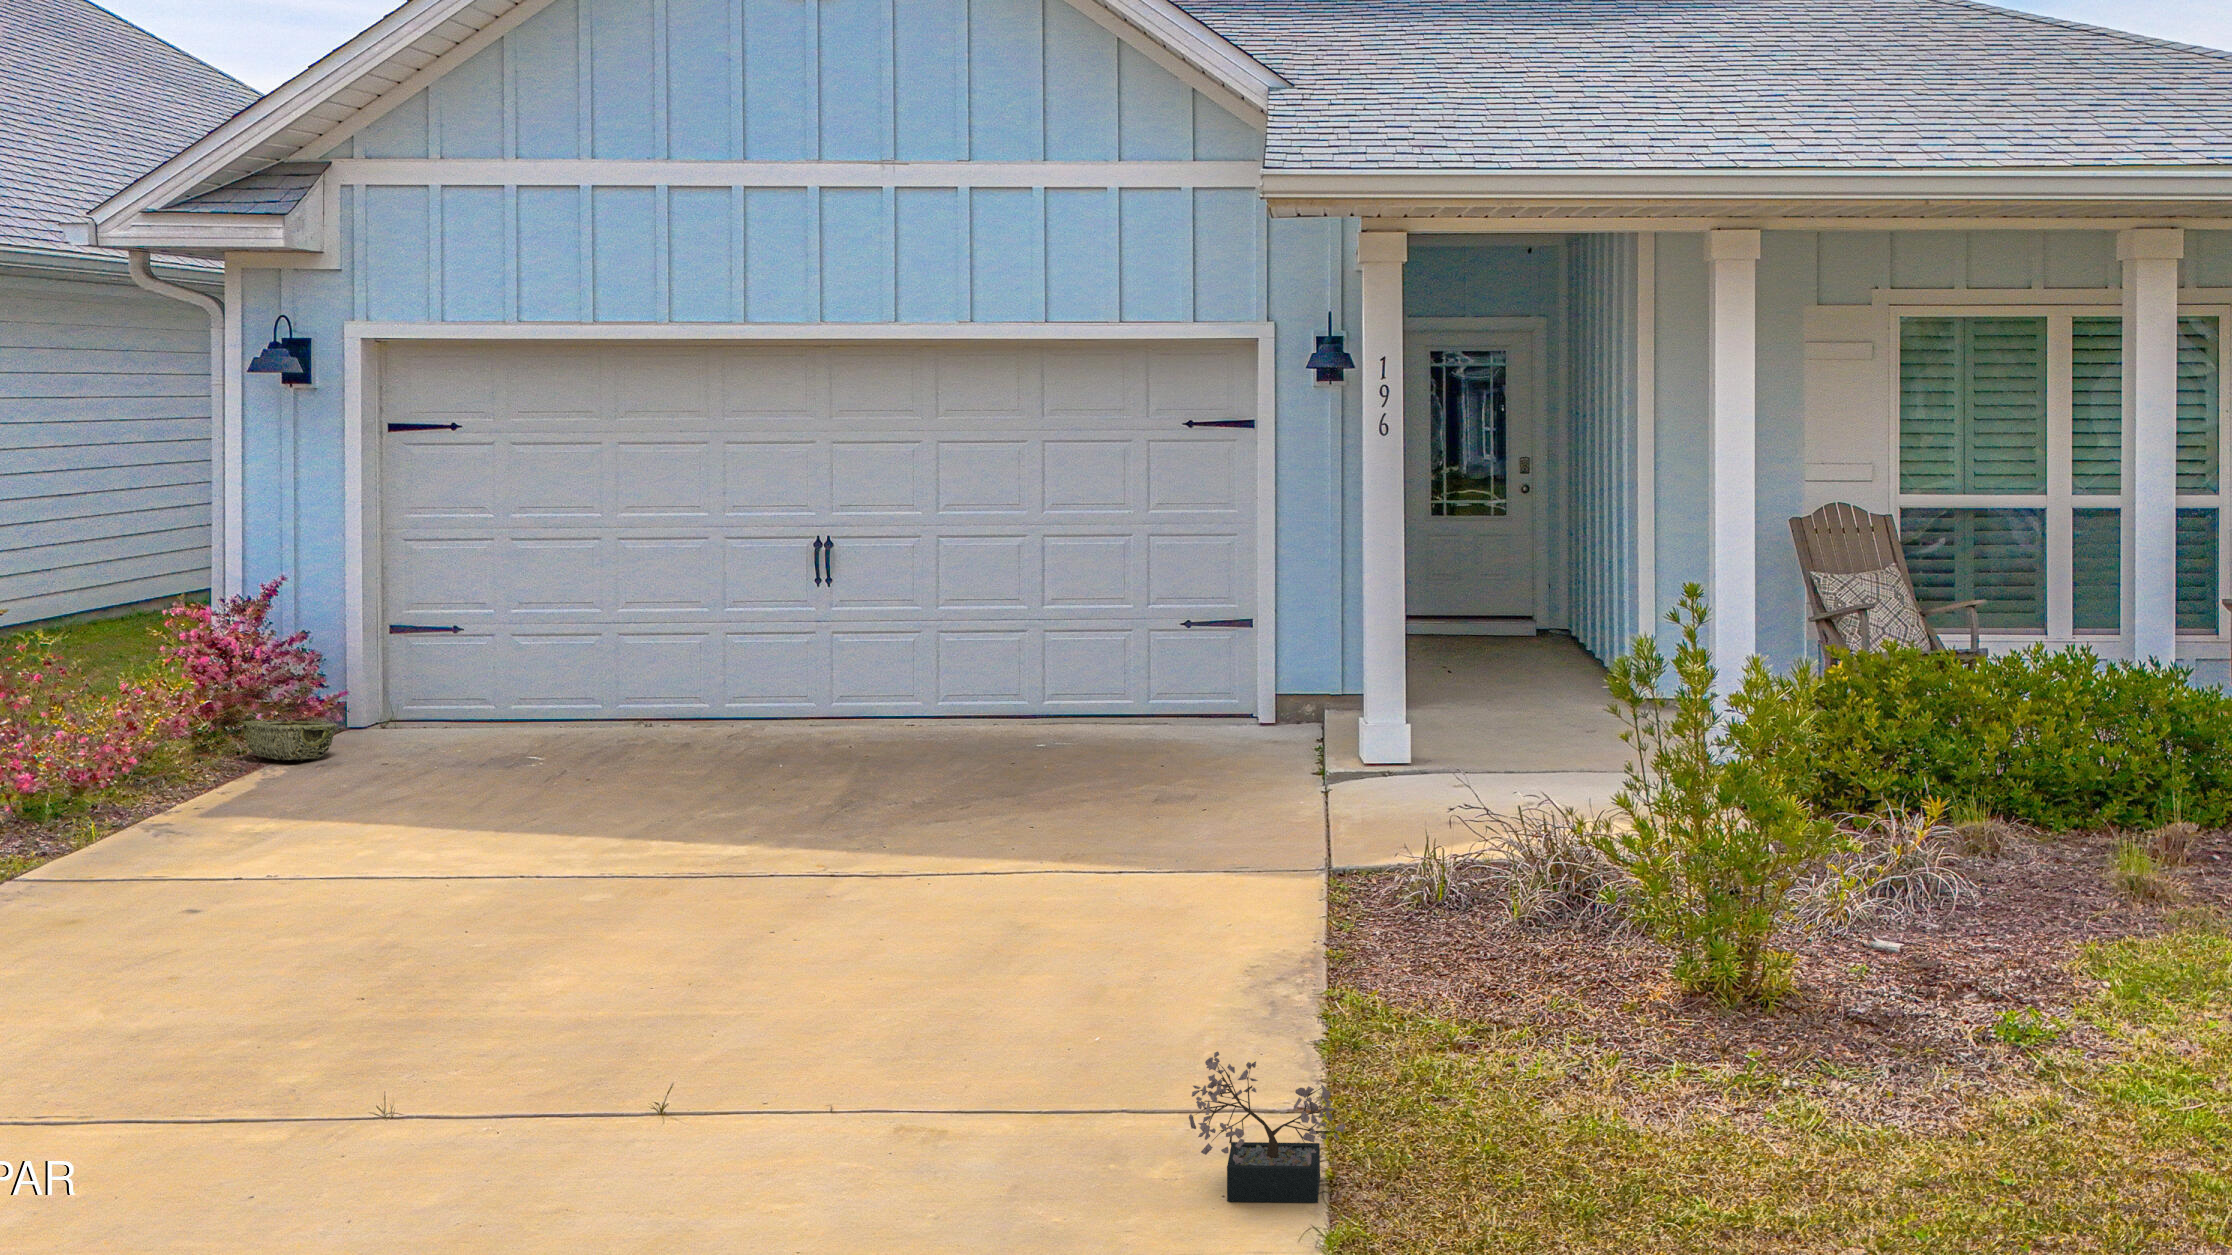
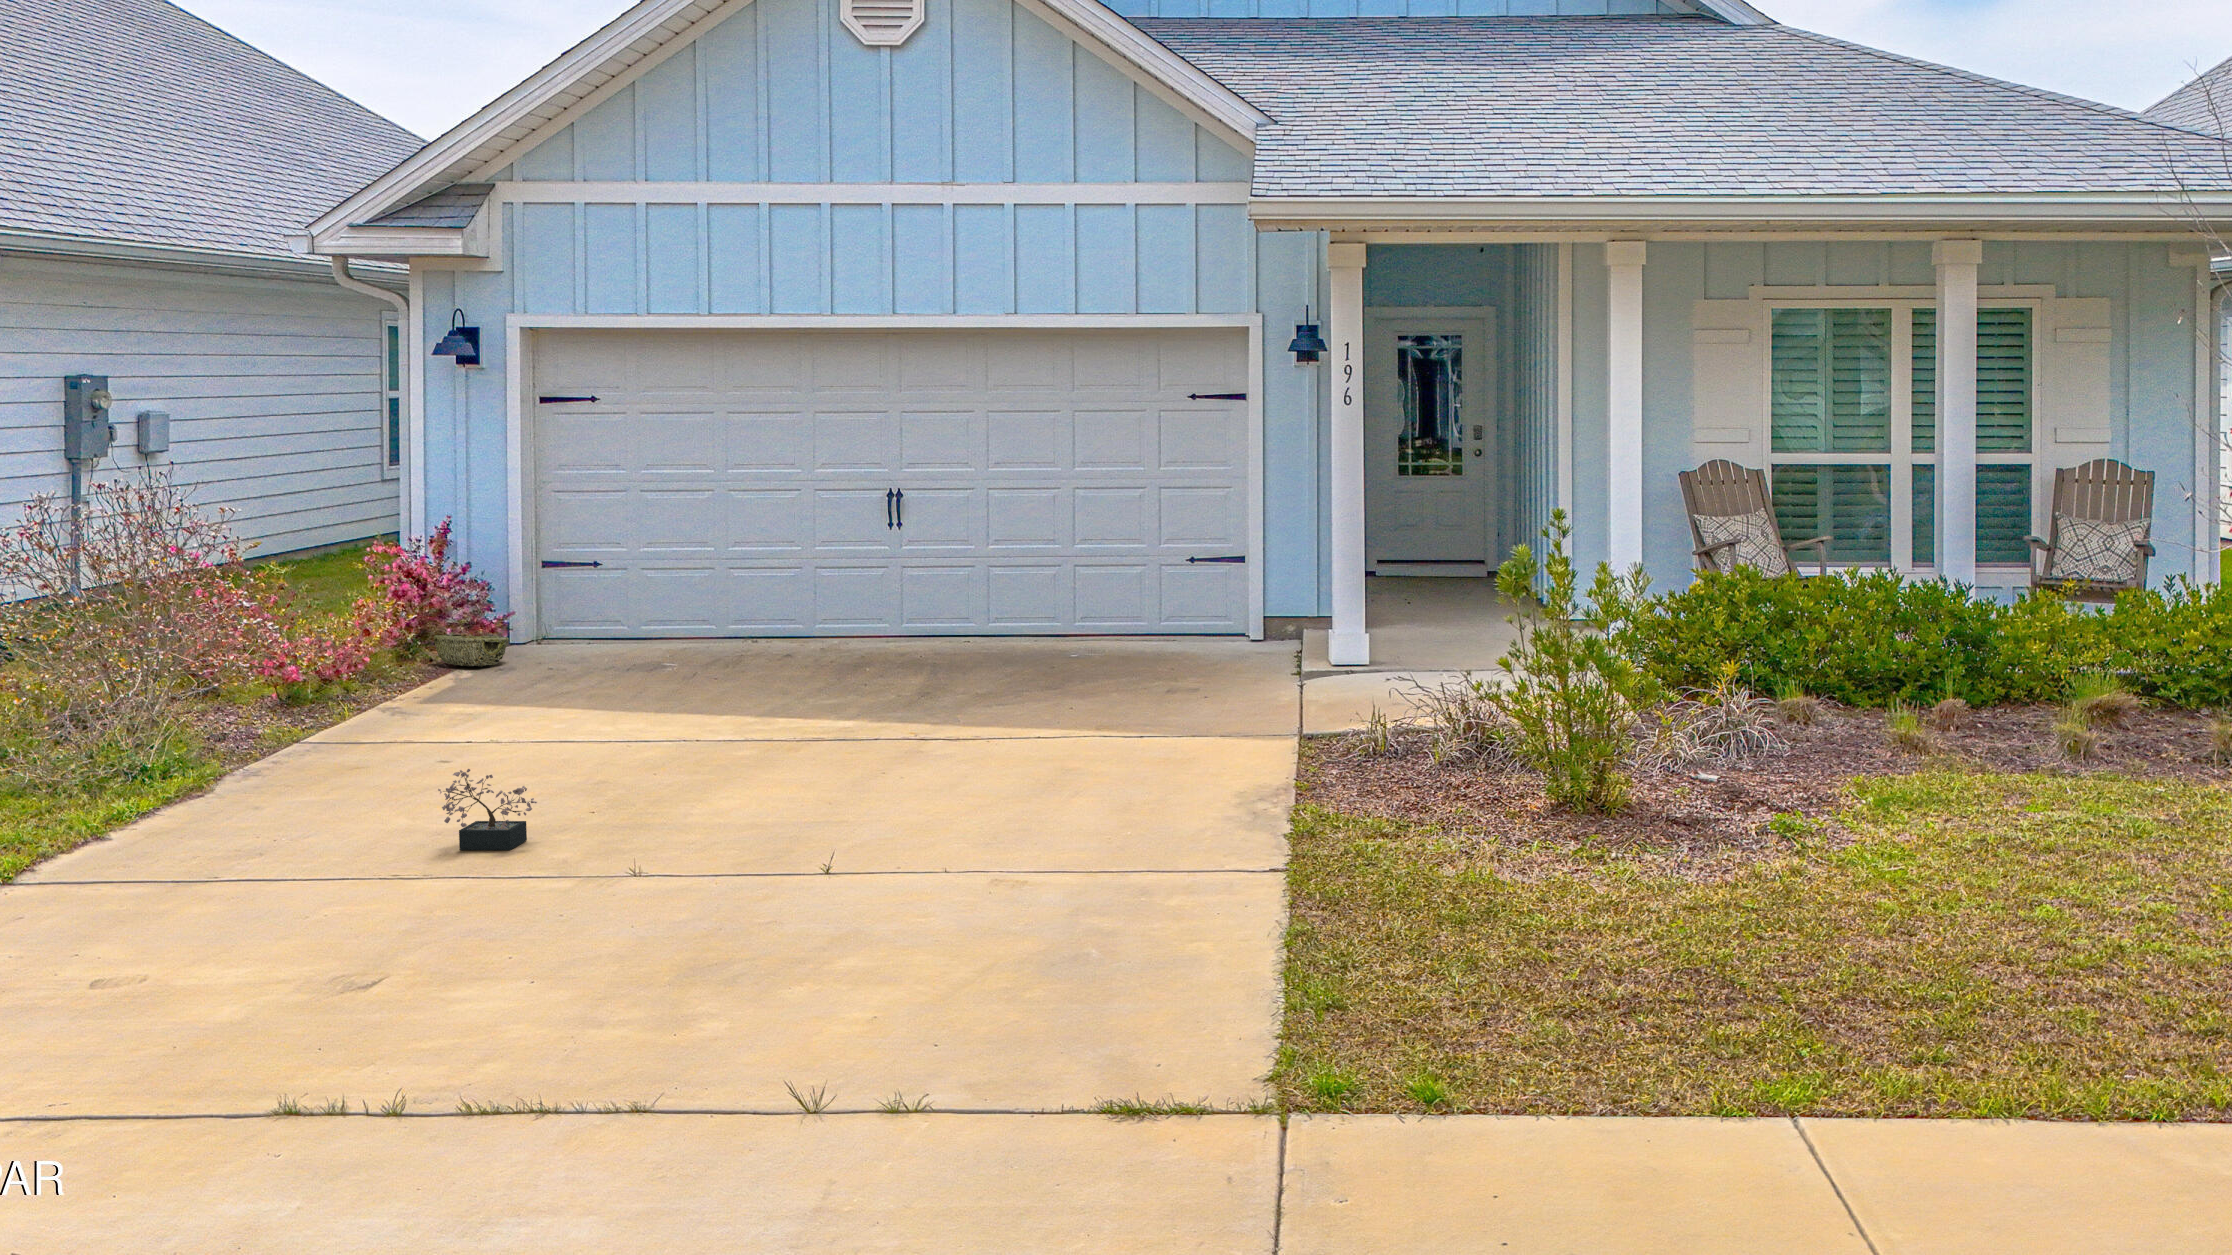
decorative plant: present [1189,1052,1345,1203] -> present [438,769,537,850]

